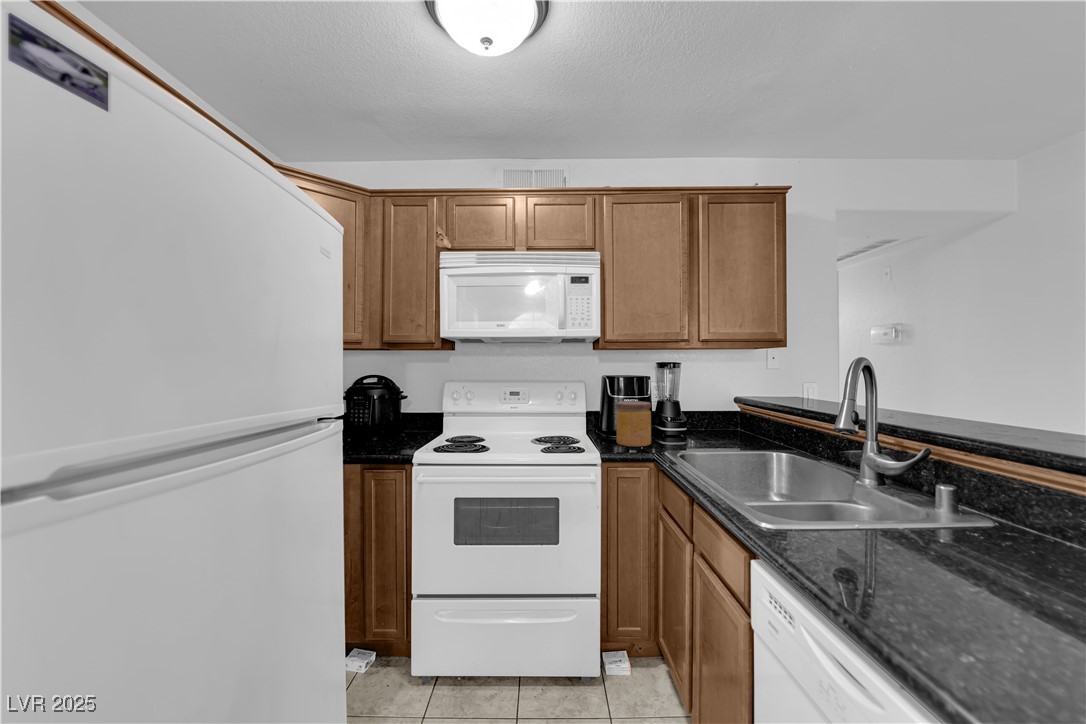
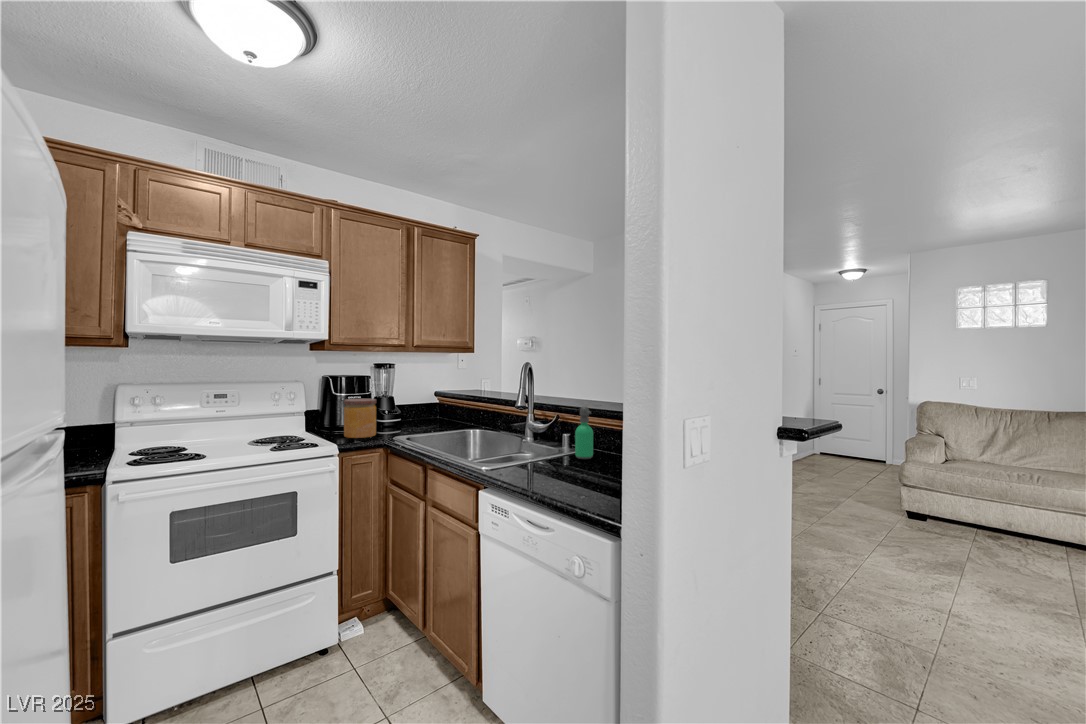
soap dispenser: none [971,442,1025,554] -> present [575,406,593,459]

